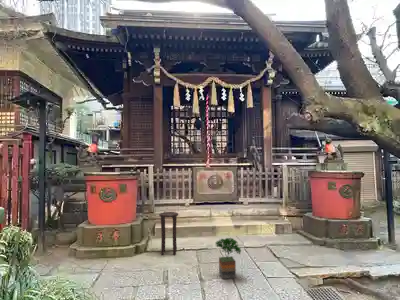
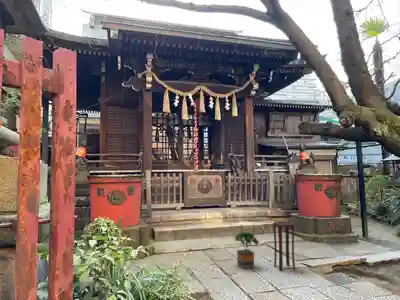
stool: present [159,212,178,255] -> present [273,221,295,271]

